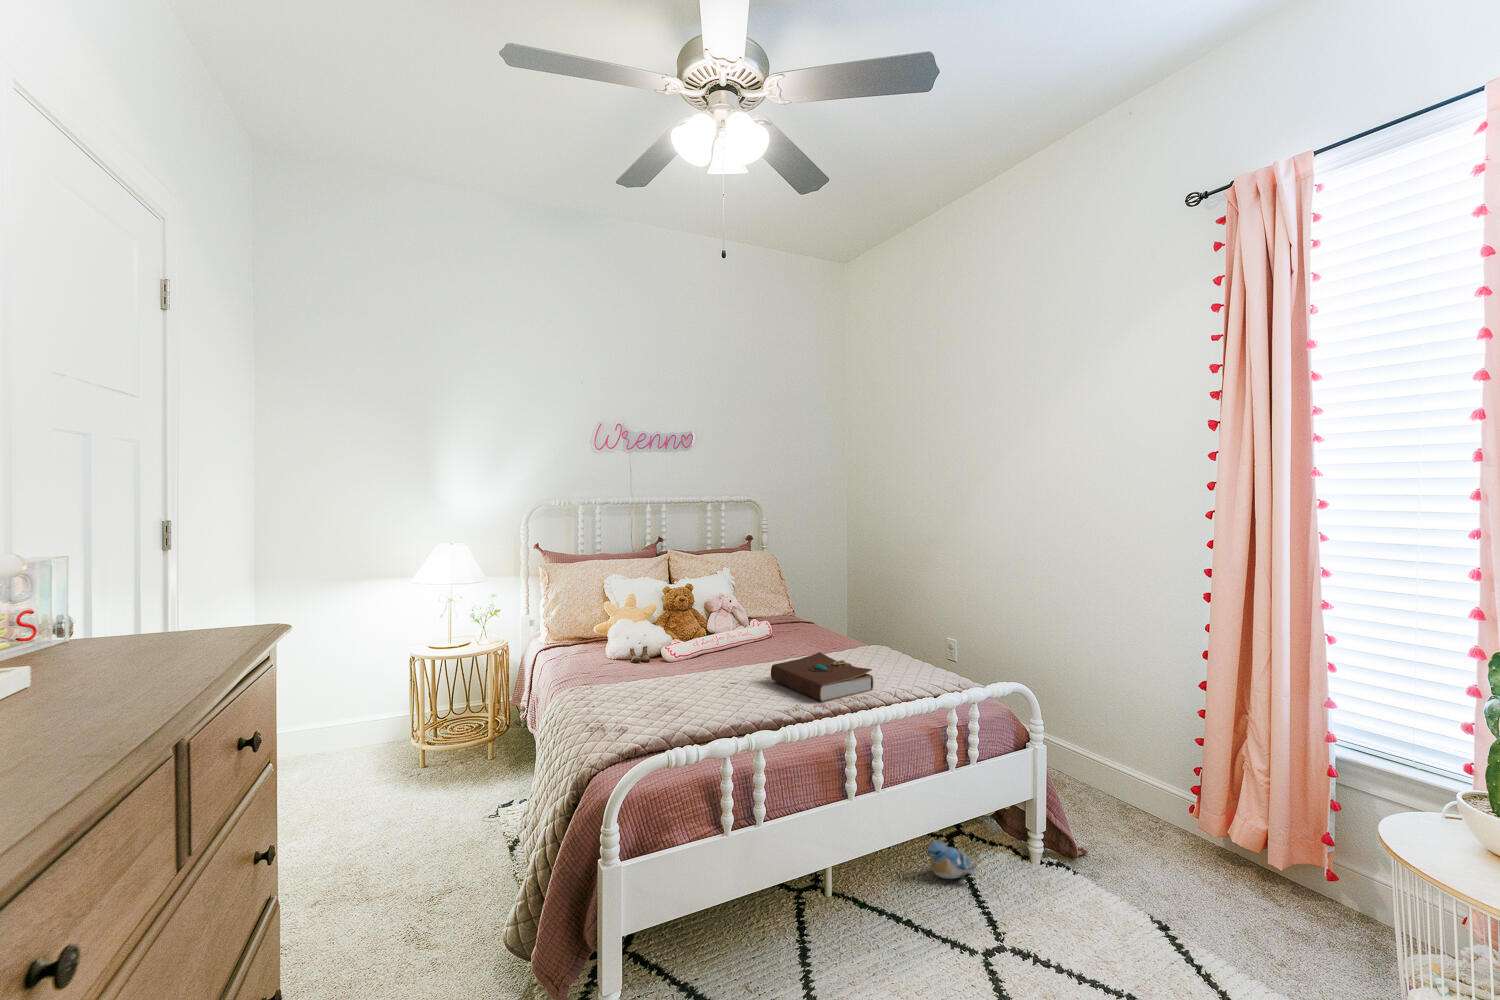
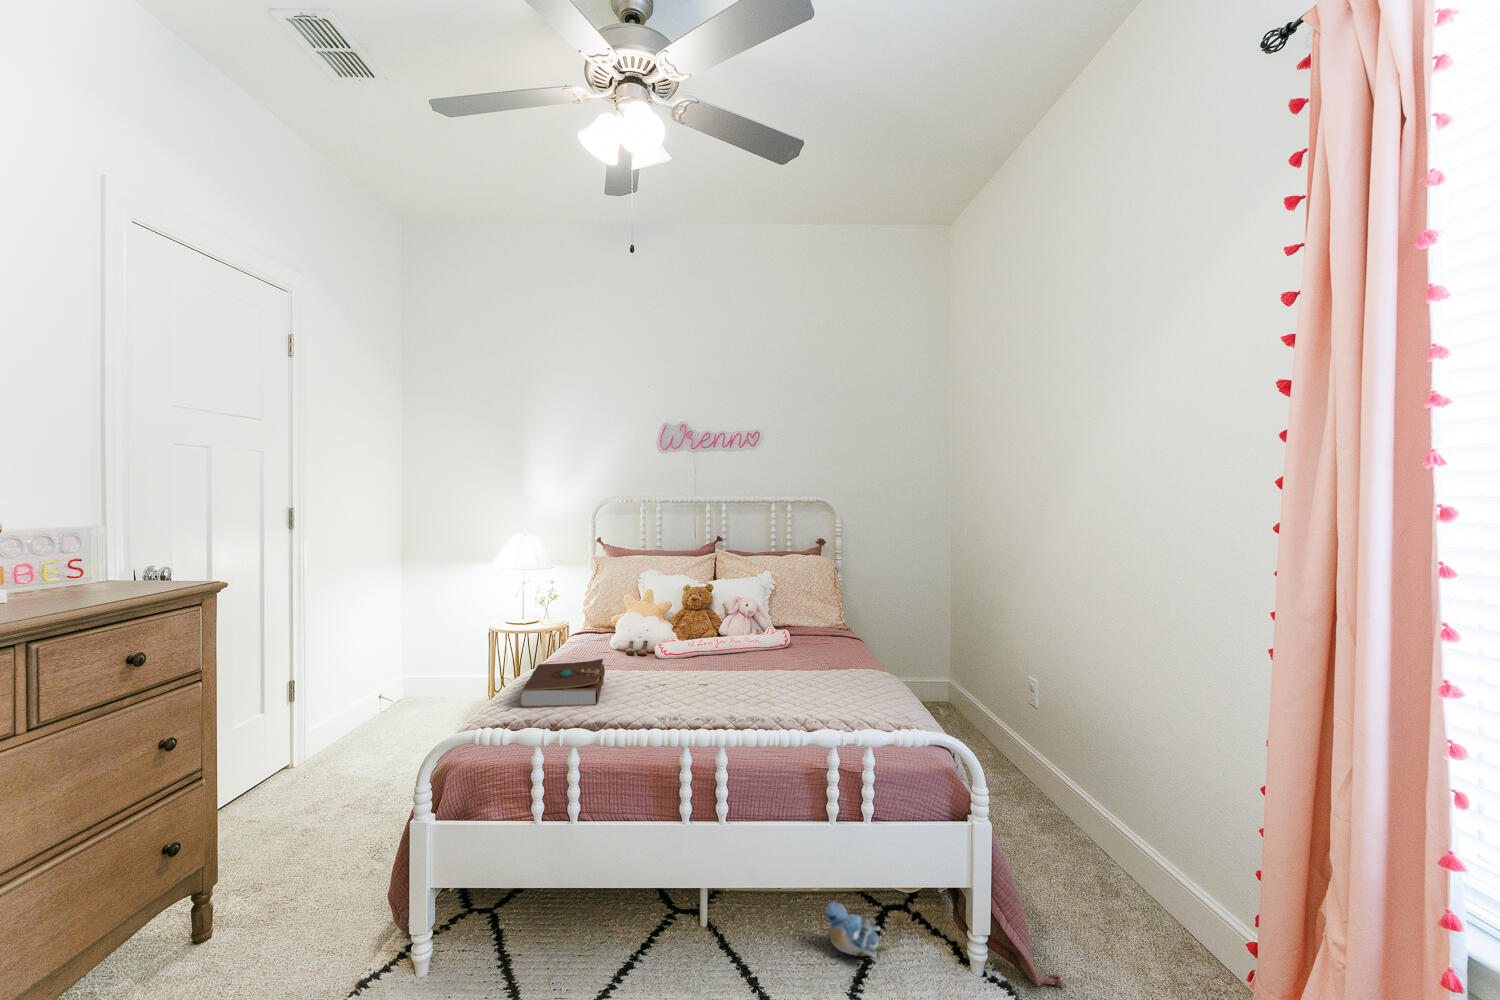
book: present [771,652,873,702] -> present [520,659,605,708]

